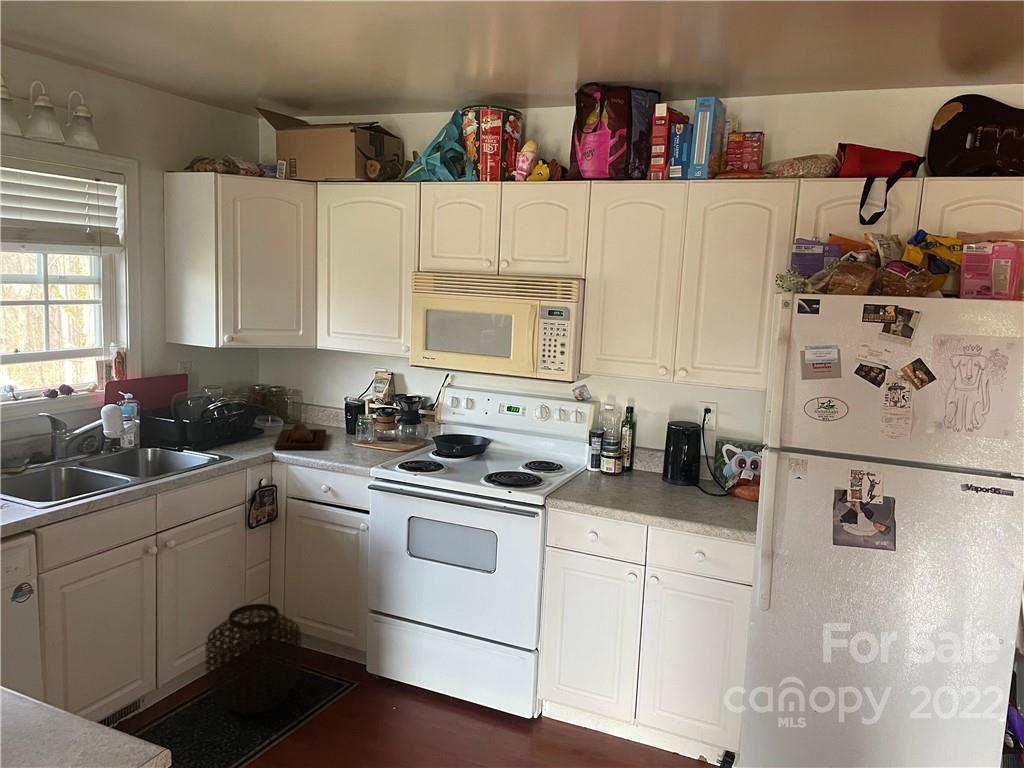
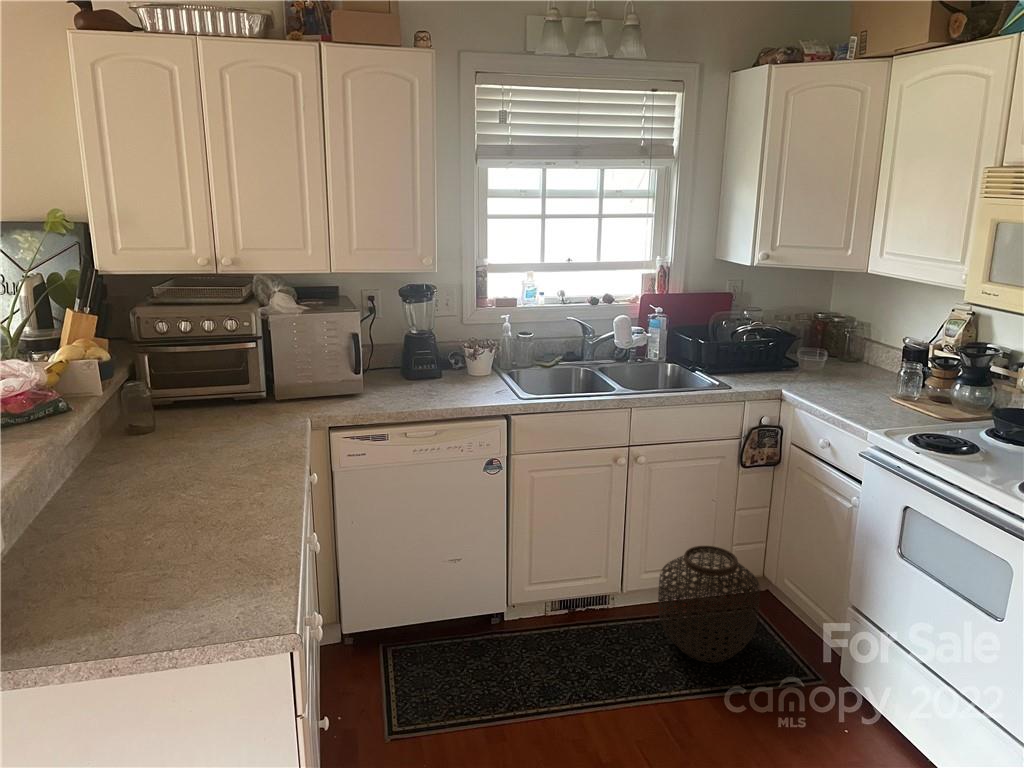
bread loaf: present [274,423,326,450] -> none [786,361,873,396]

